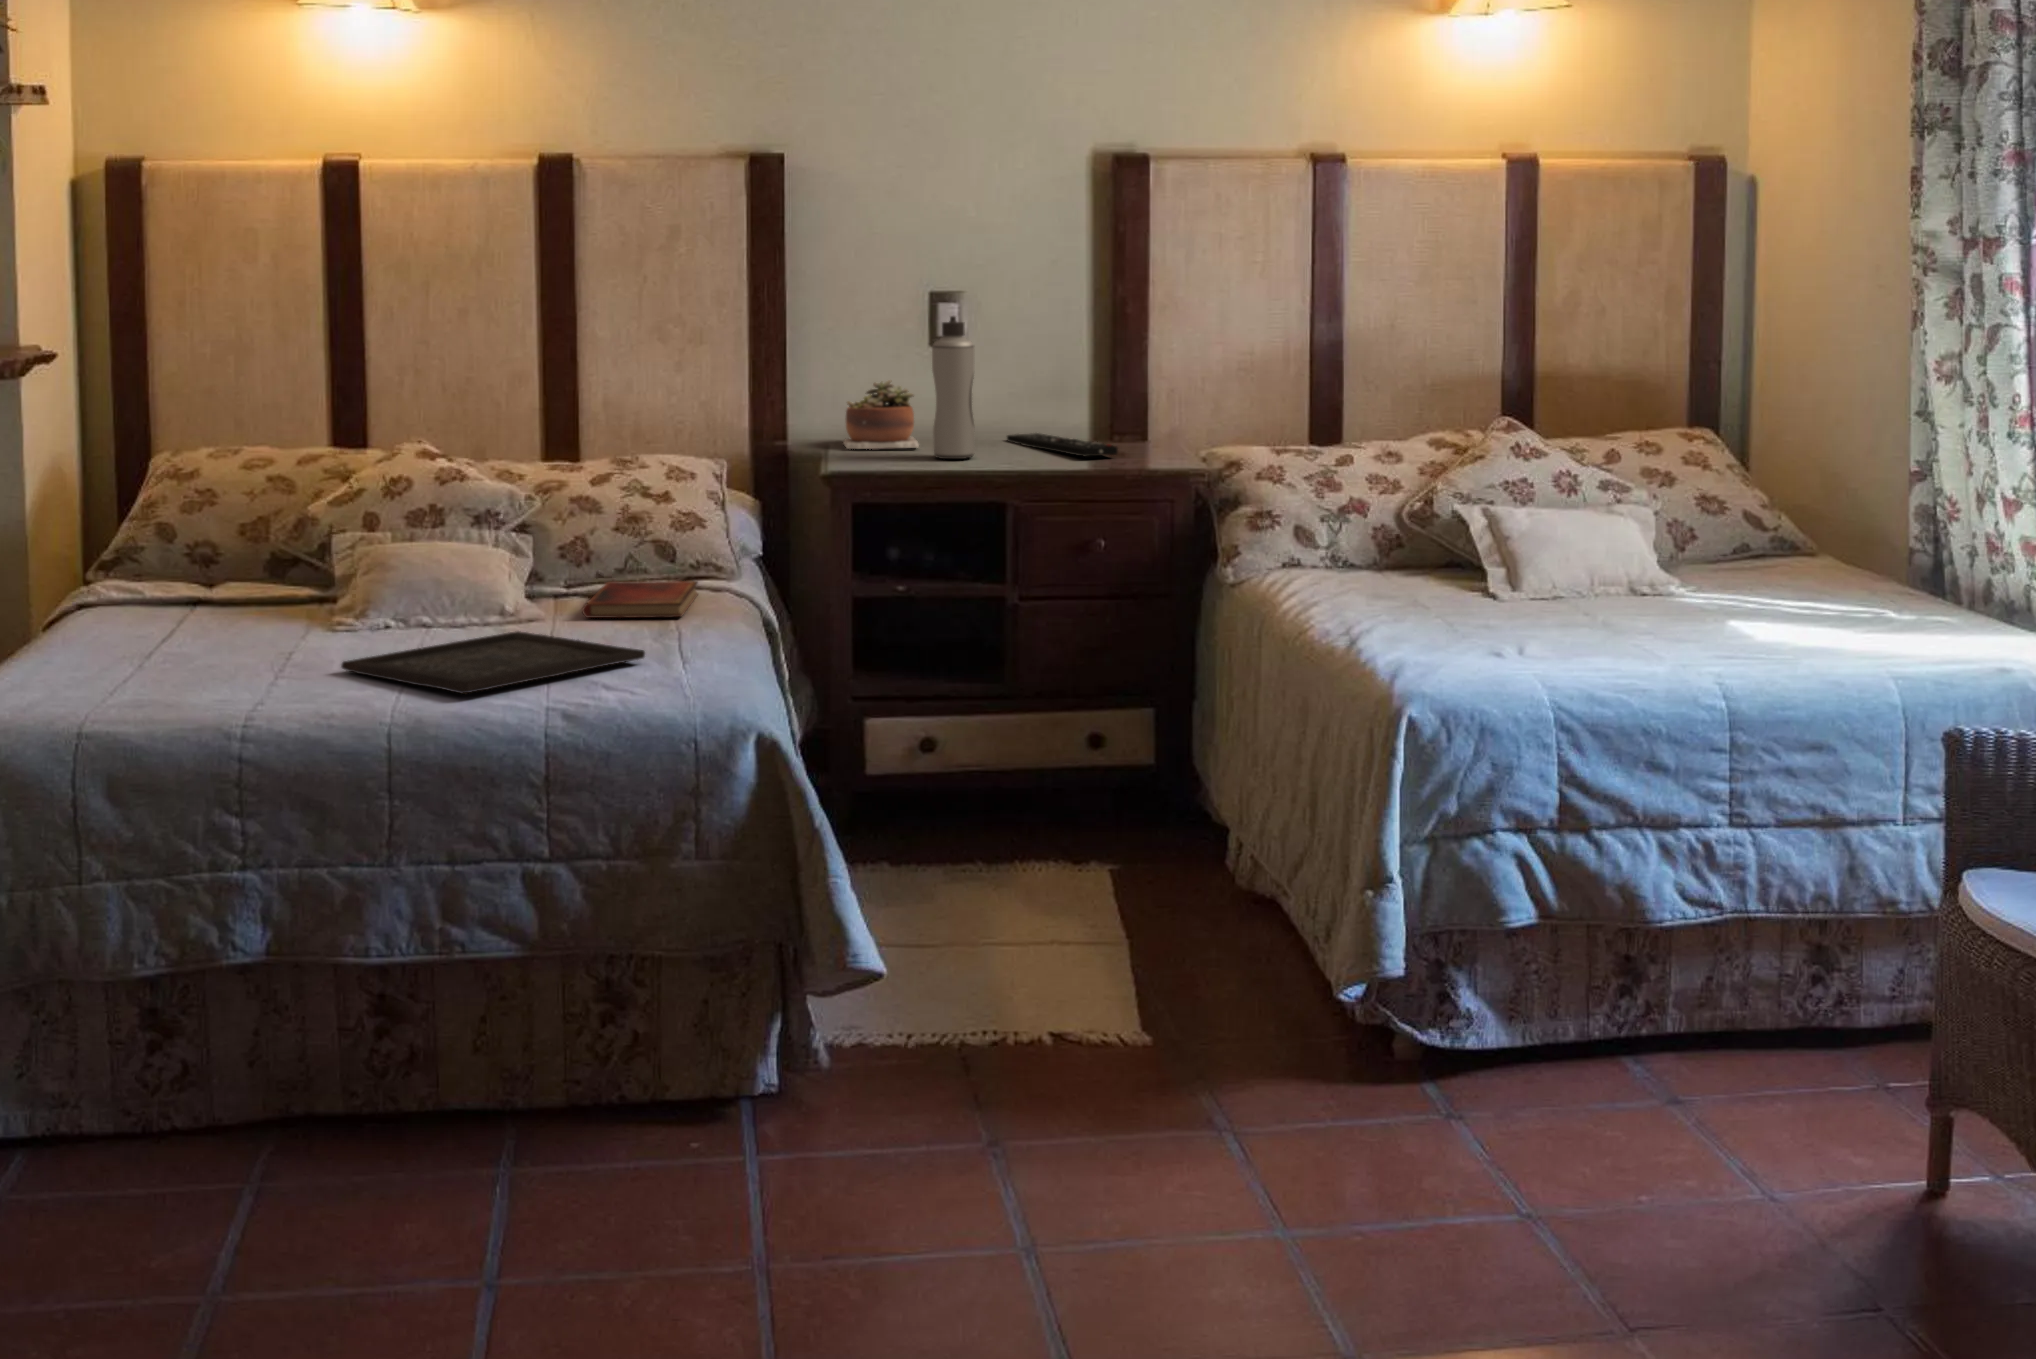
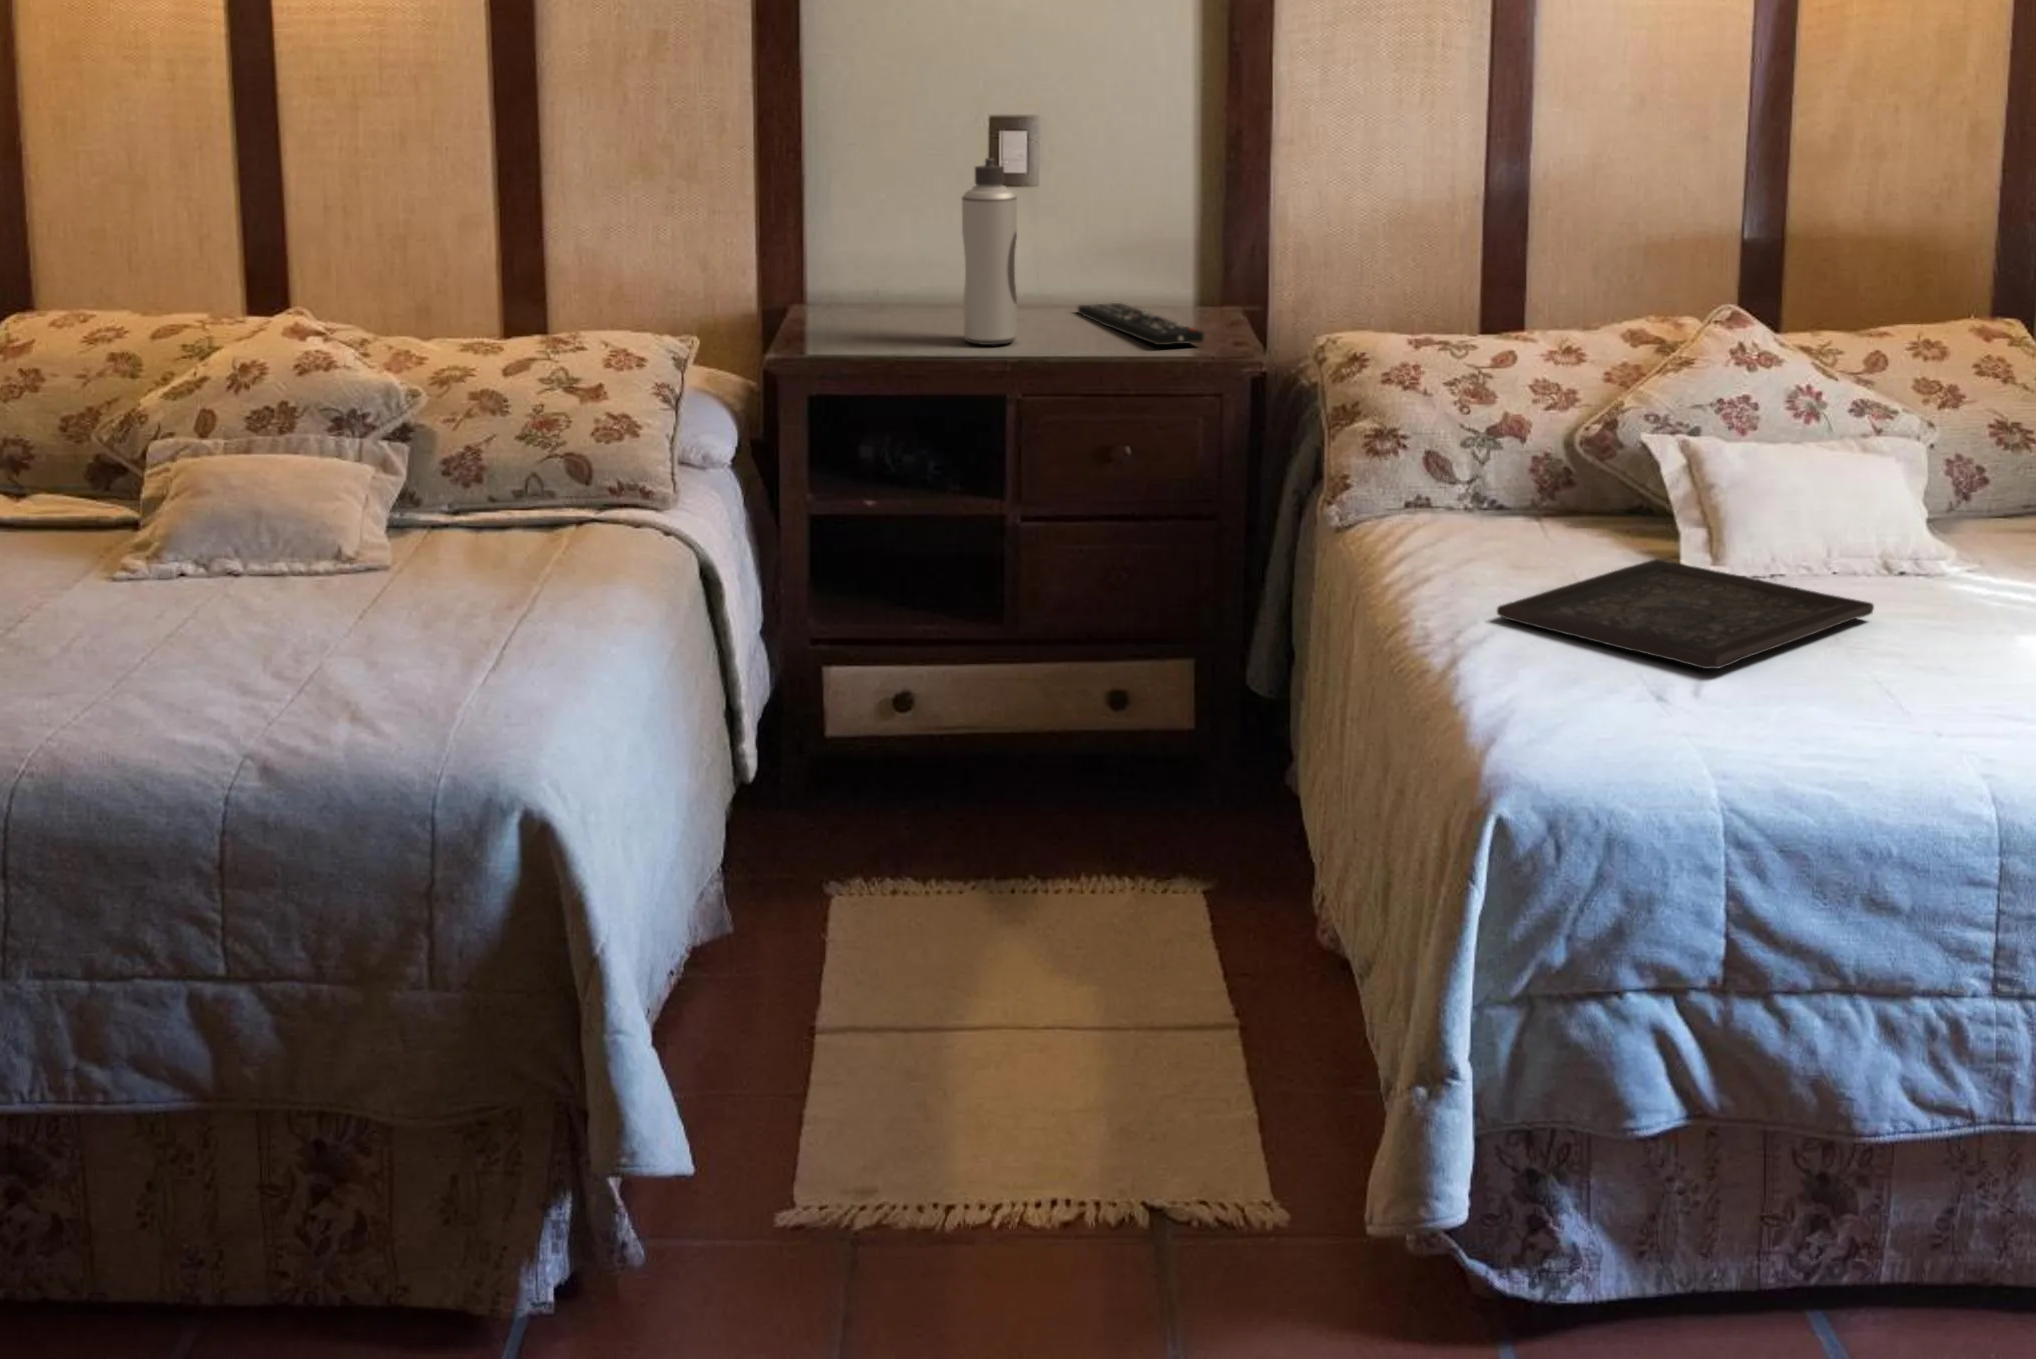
succulent plant: present [844,380,919,449] -> none [862,234,958,324]
diary: present [582,581,698,618] -> none [433,509,616,574]
tray: present [342,631,645,694] -> present [1497,559,1874,669]

